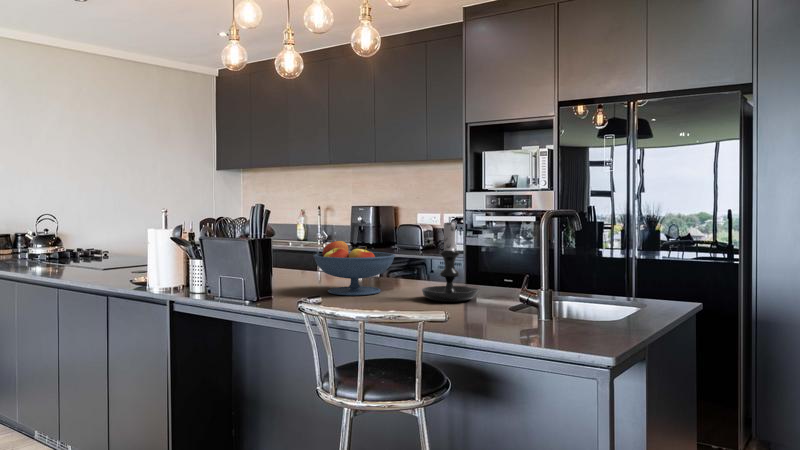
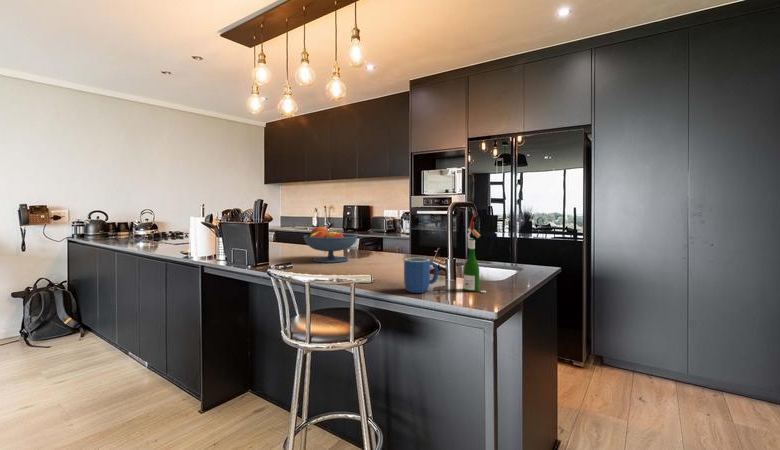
candle holder: present [422,217,480,302] -> none [373,211,412,268]
wine bottle: none [565,220,597,334] -> present [464,212,486,292]
mug: none [480,285,529,335] -> present [404,258,438,293]

